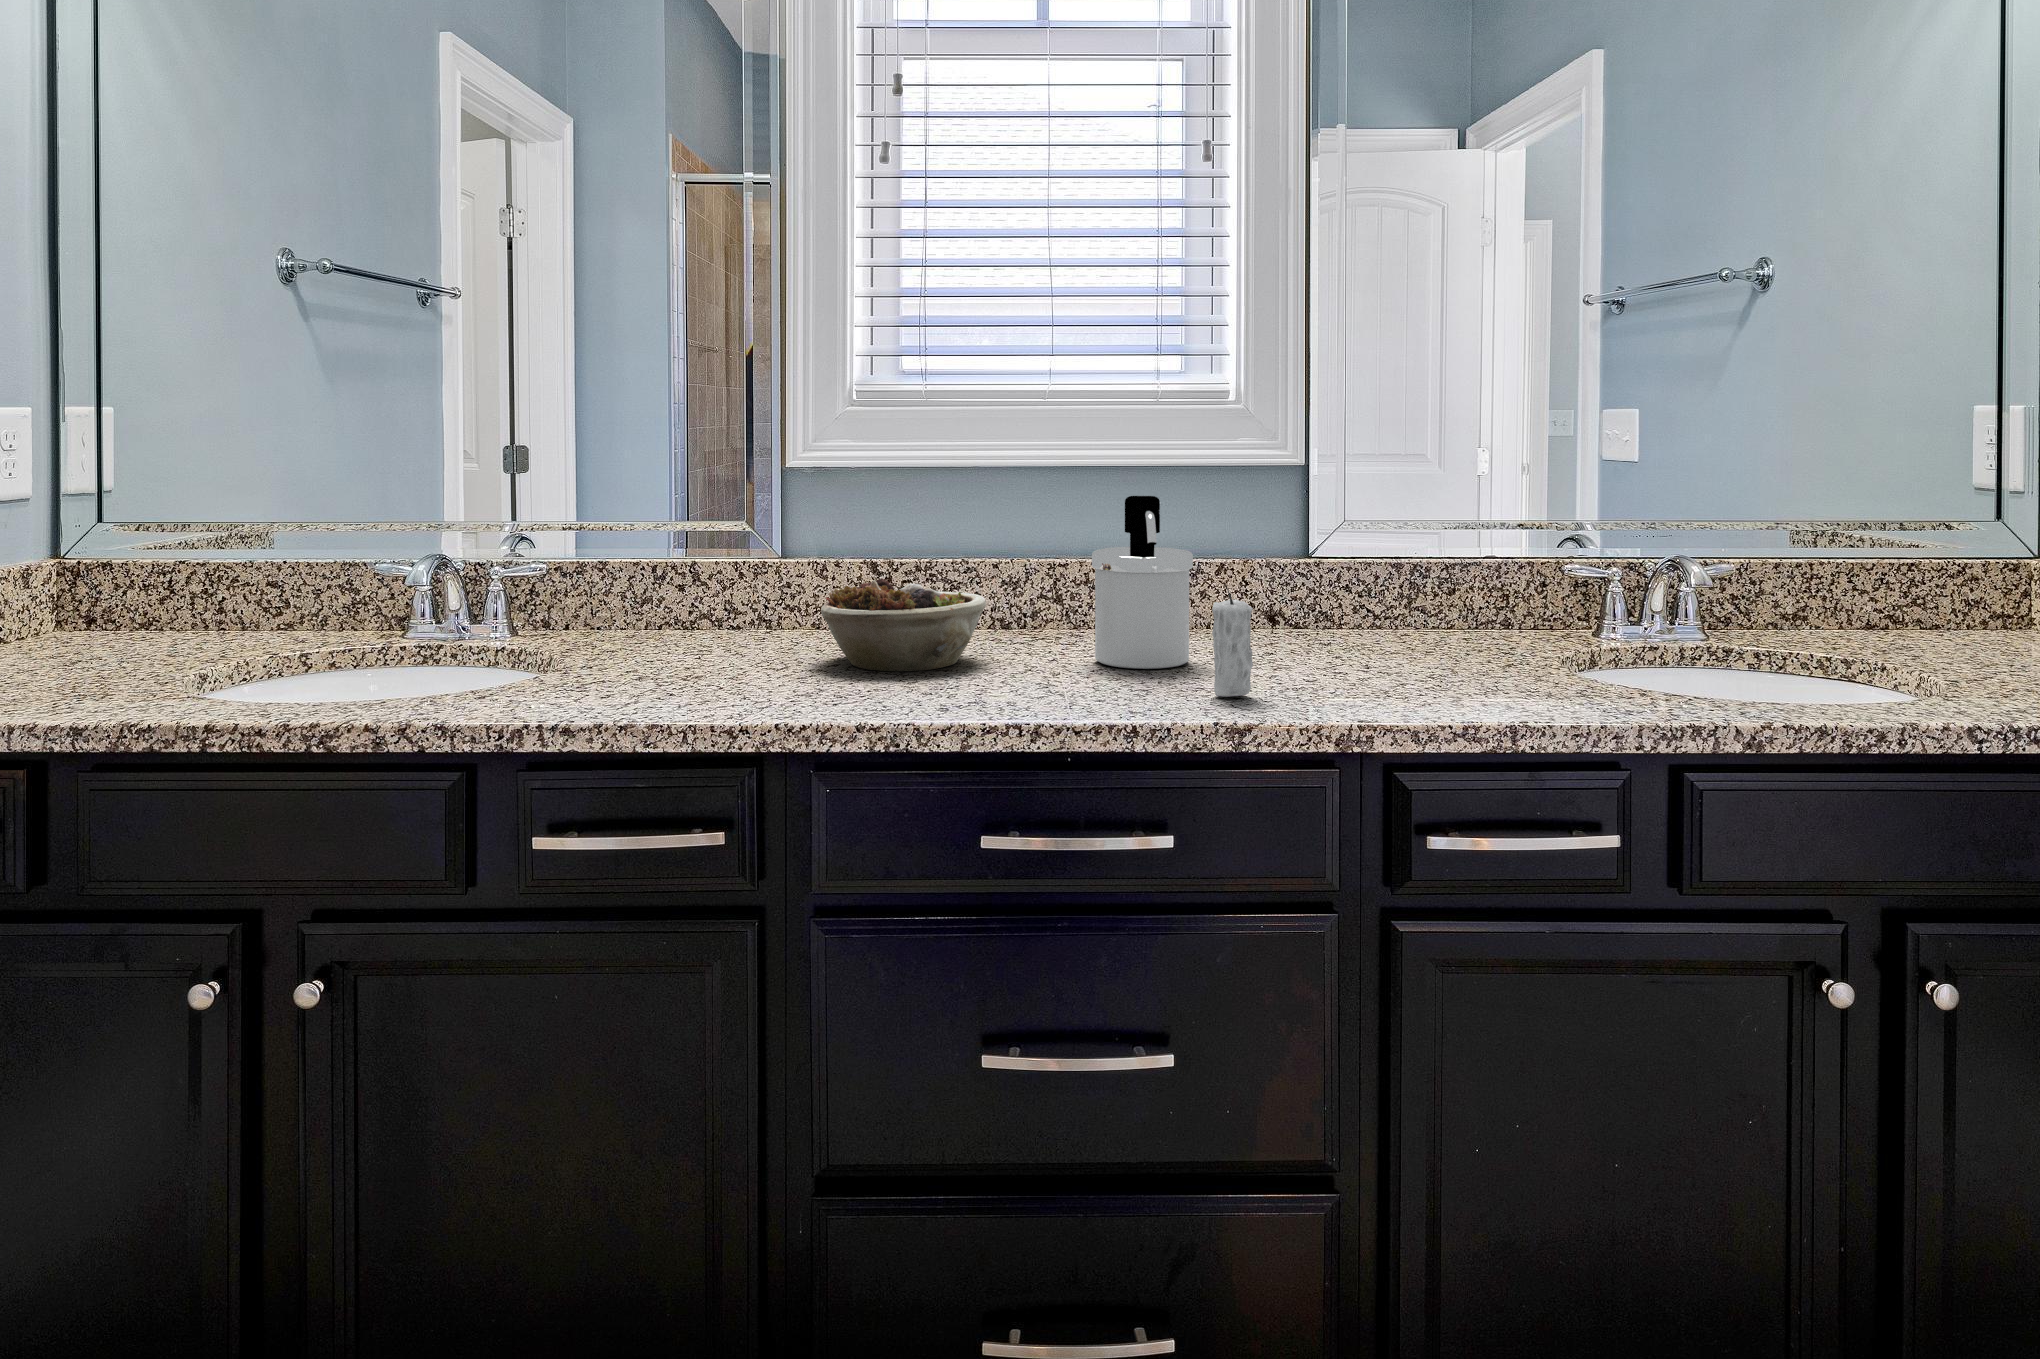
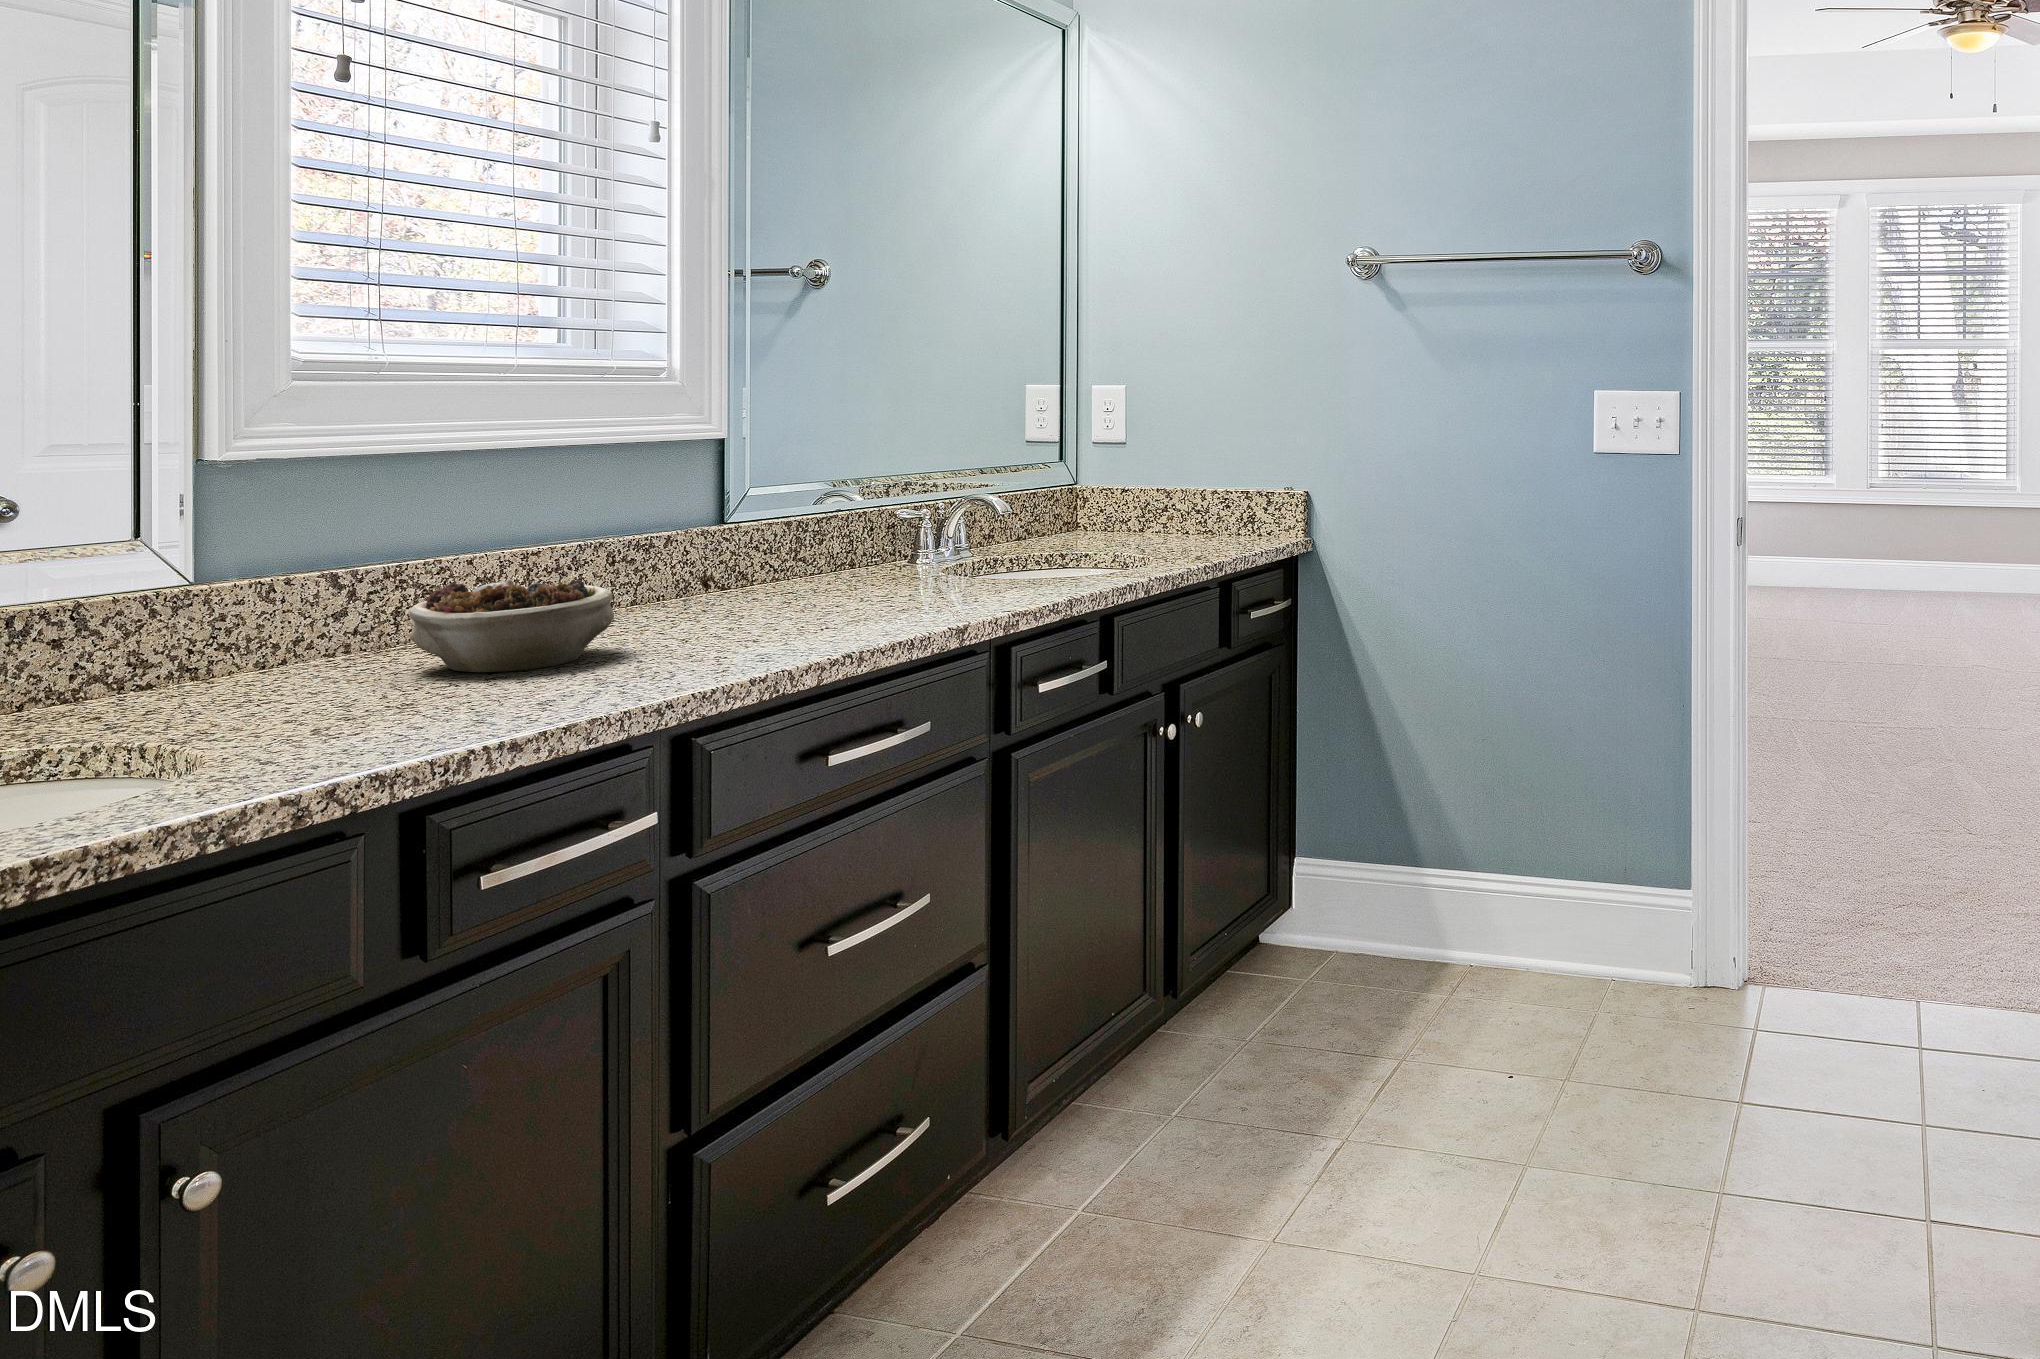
soap dispenser: present [1092,495,1193,669] -> none [660,475,793,628]
candle: present [1212,585,1253,697] -> none [869,533,903,622]

